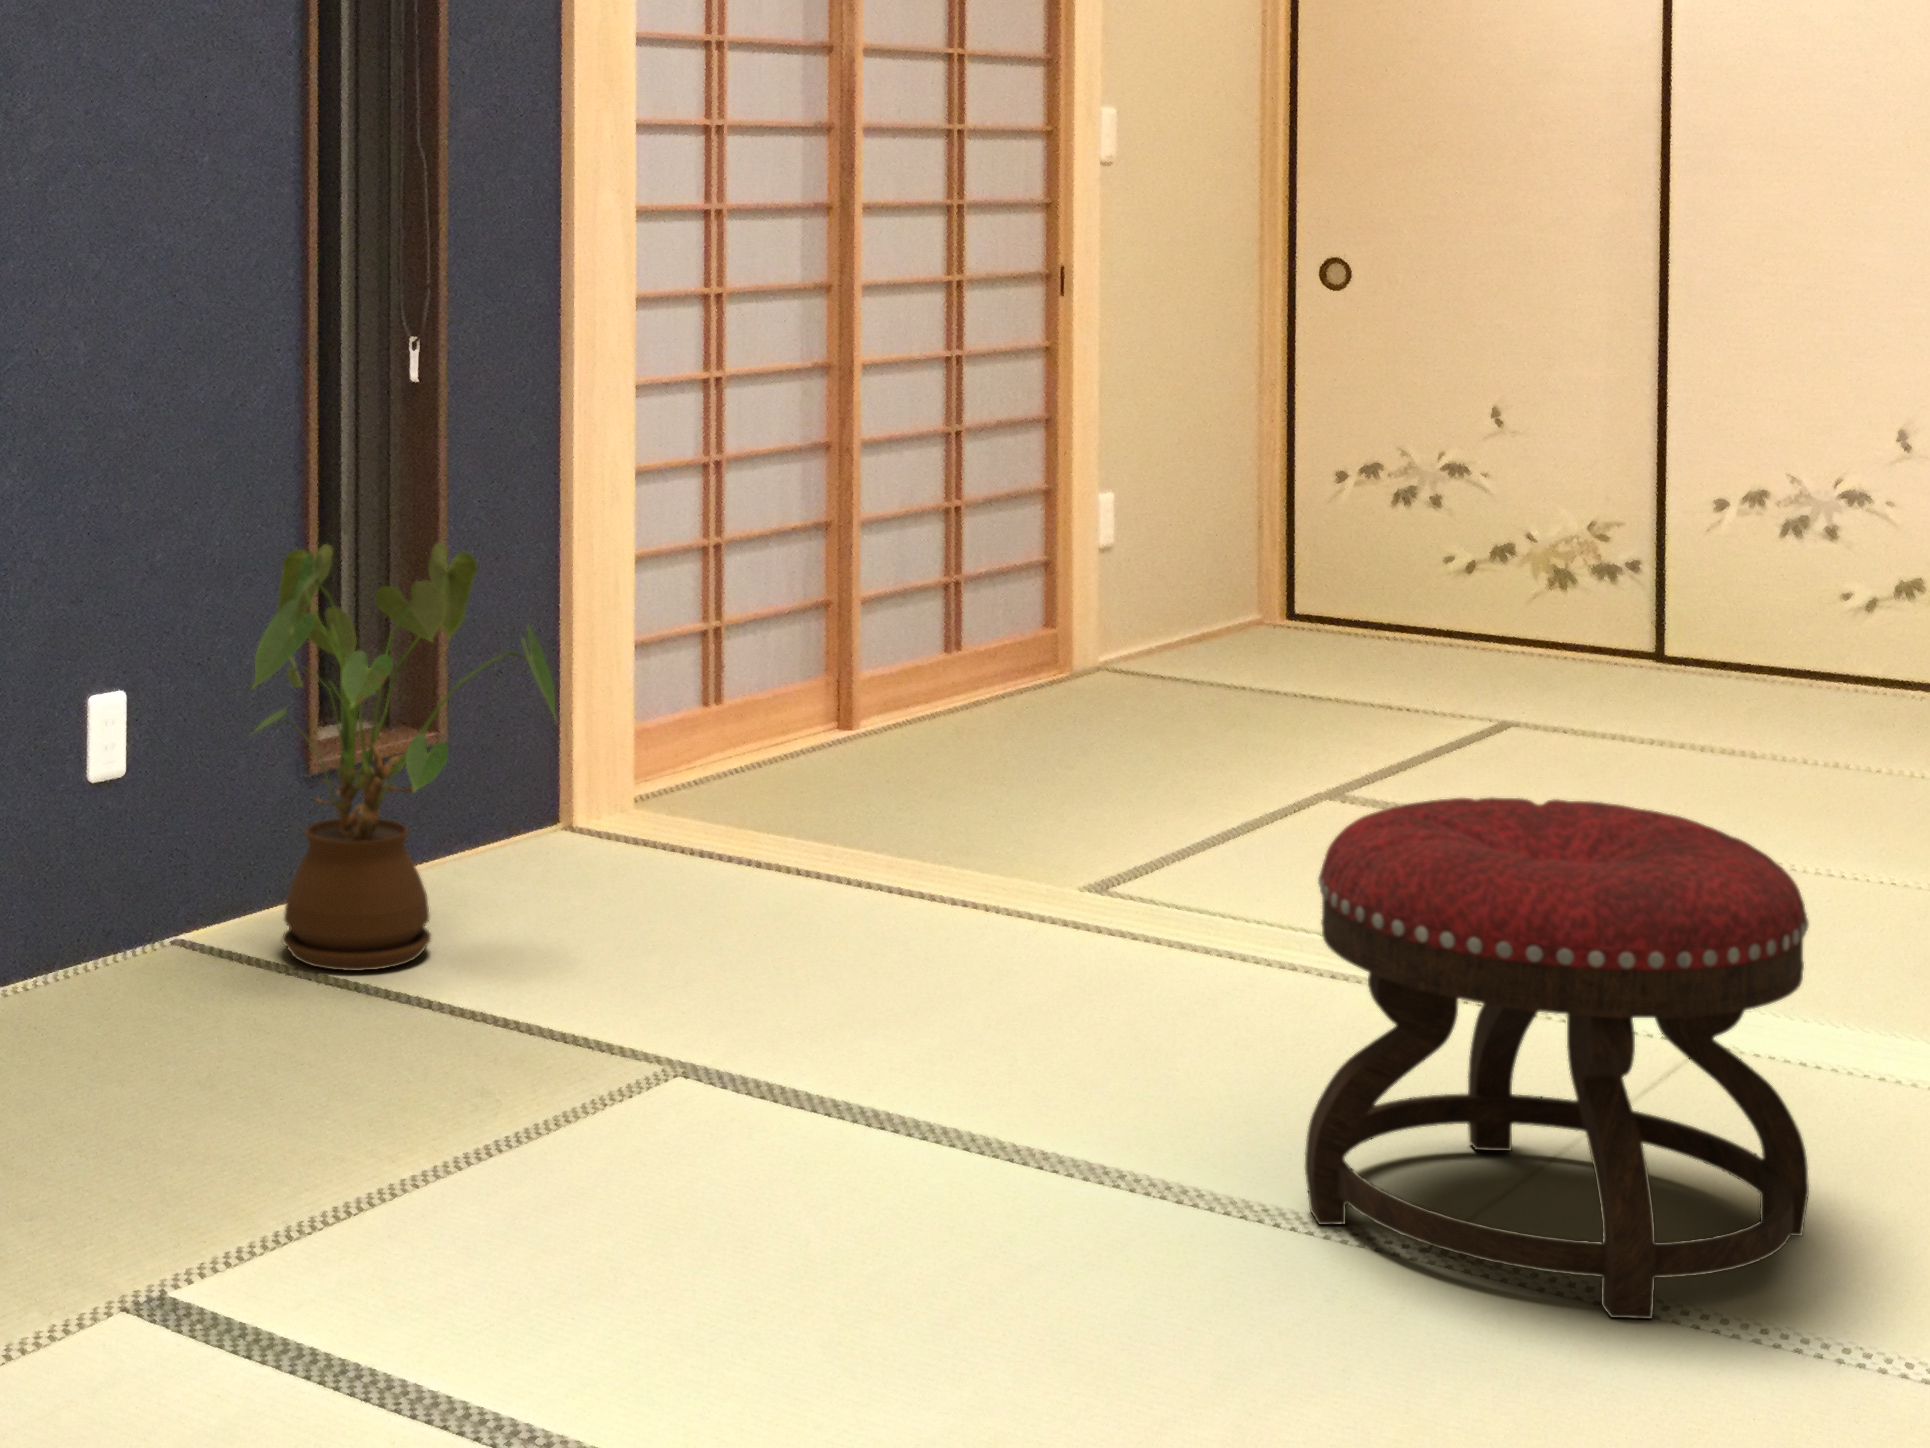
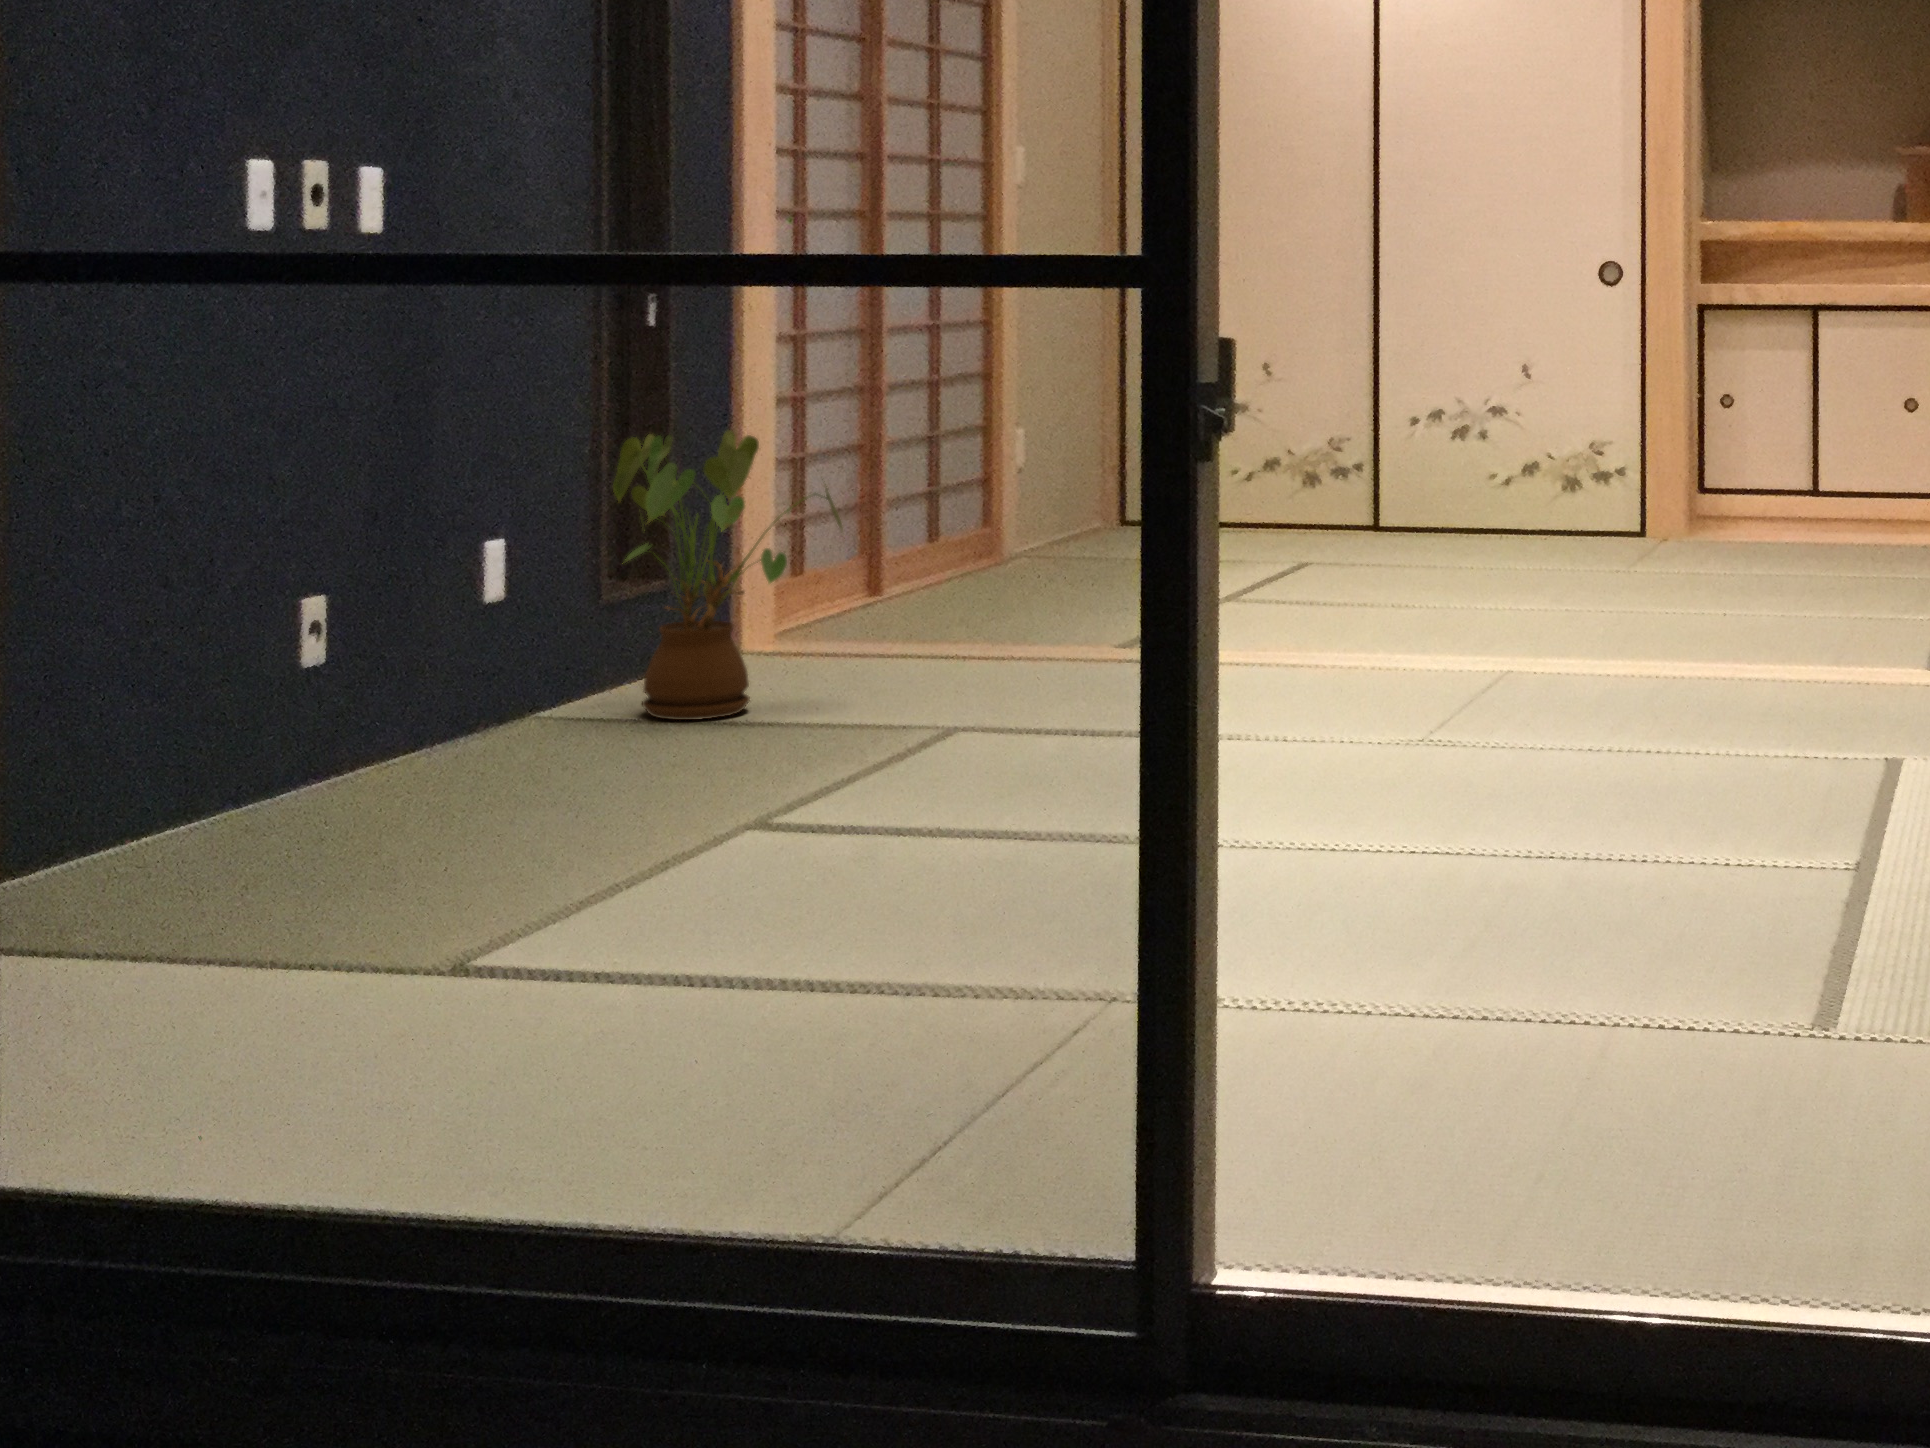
ottoman: present [1305,798,1809,1319] -> none [1384,514,1631,758]

